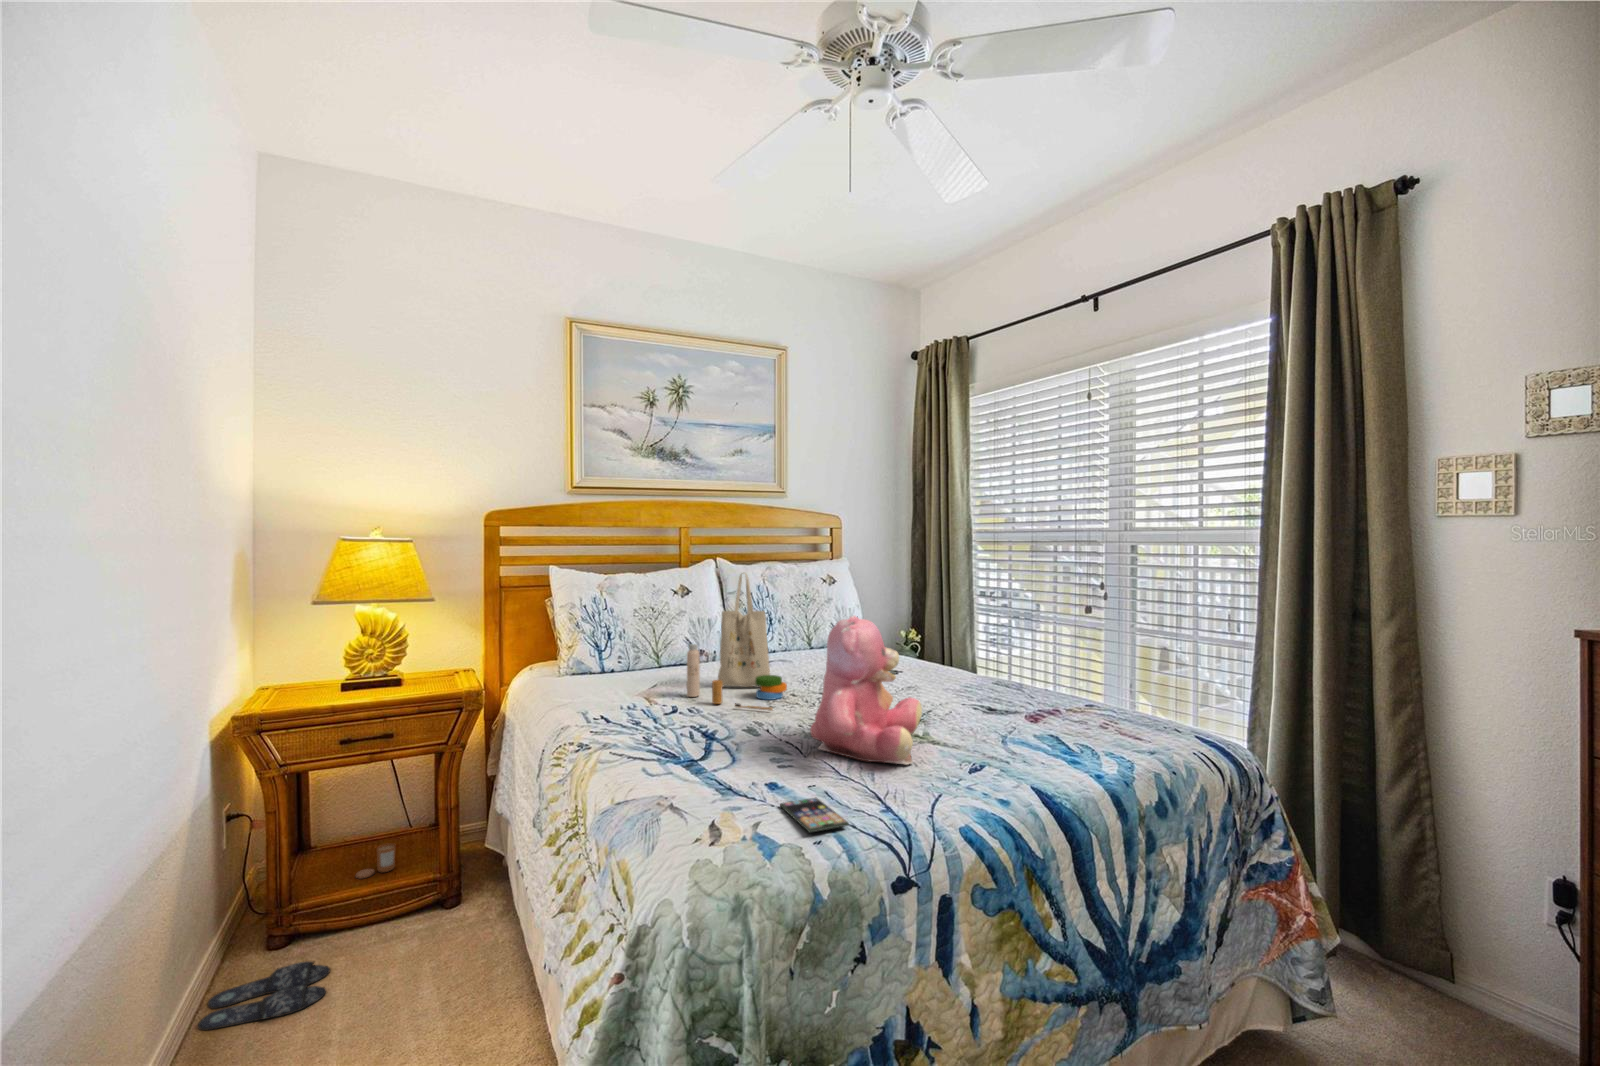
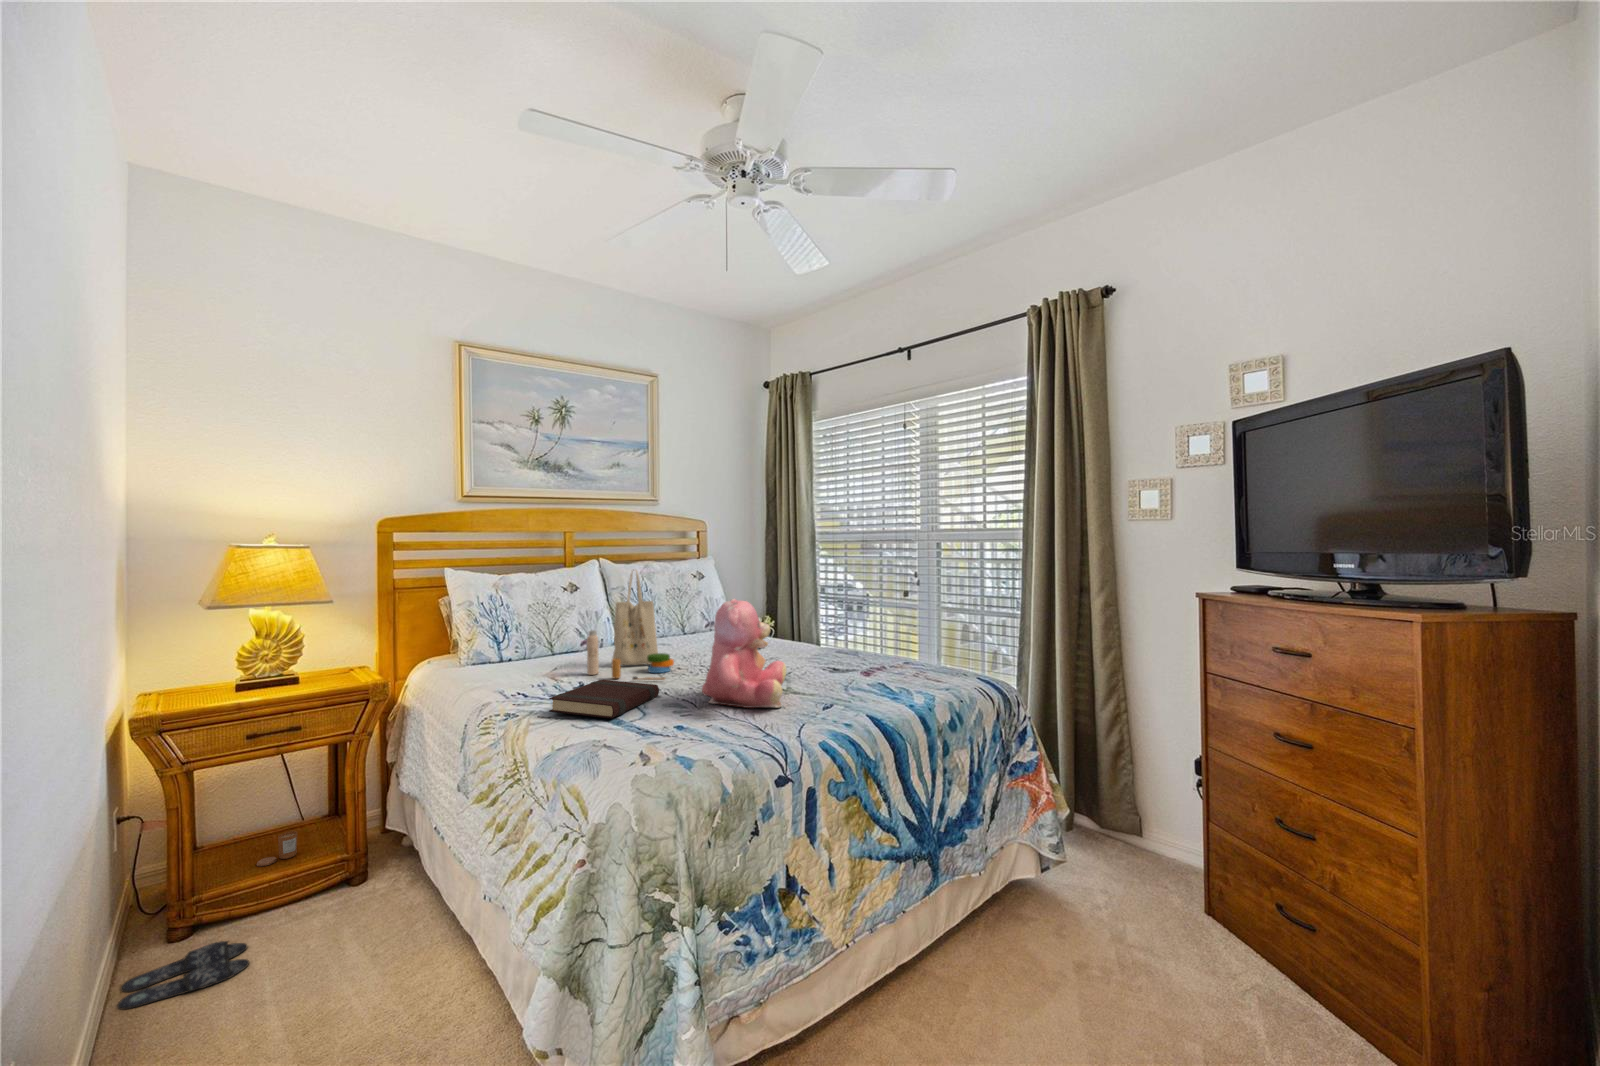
book: none [625,707,760,763] -> present [549,680,659,718]
smartphone: present [780,797,849,832] -> none [688,732,743,752]

